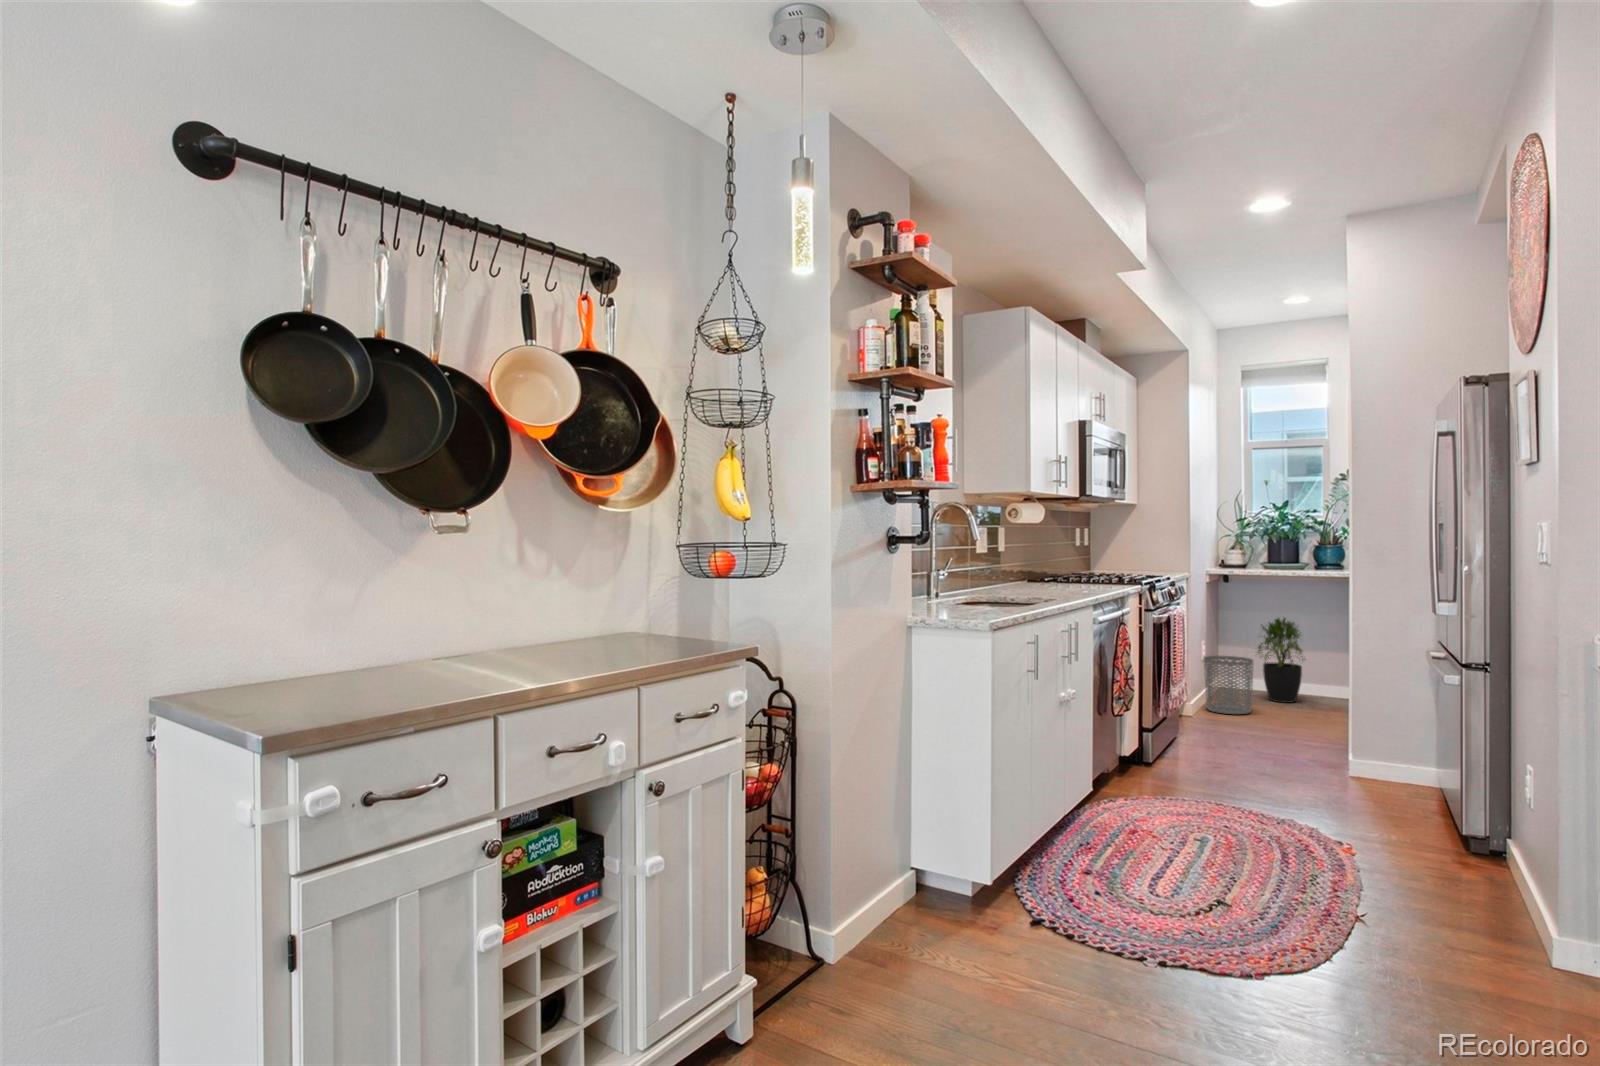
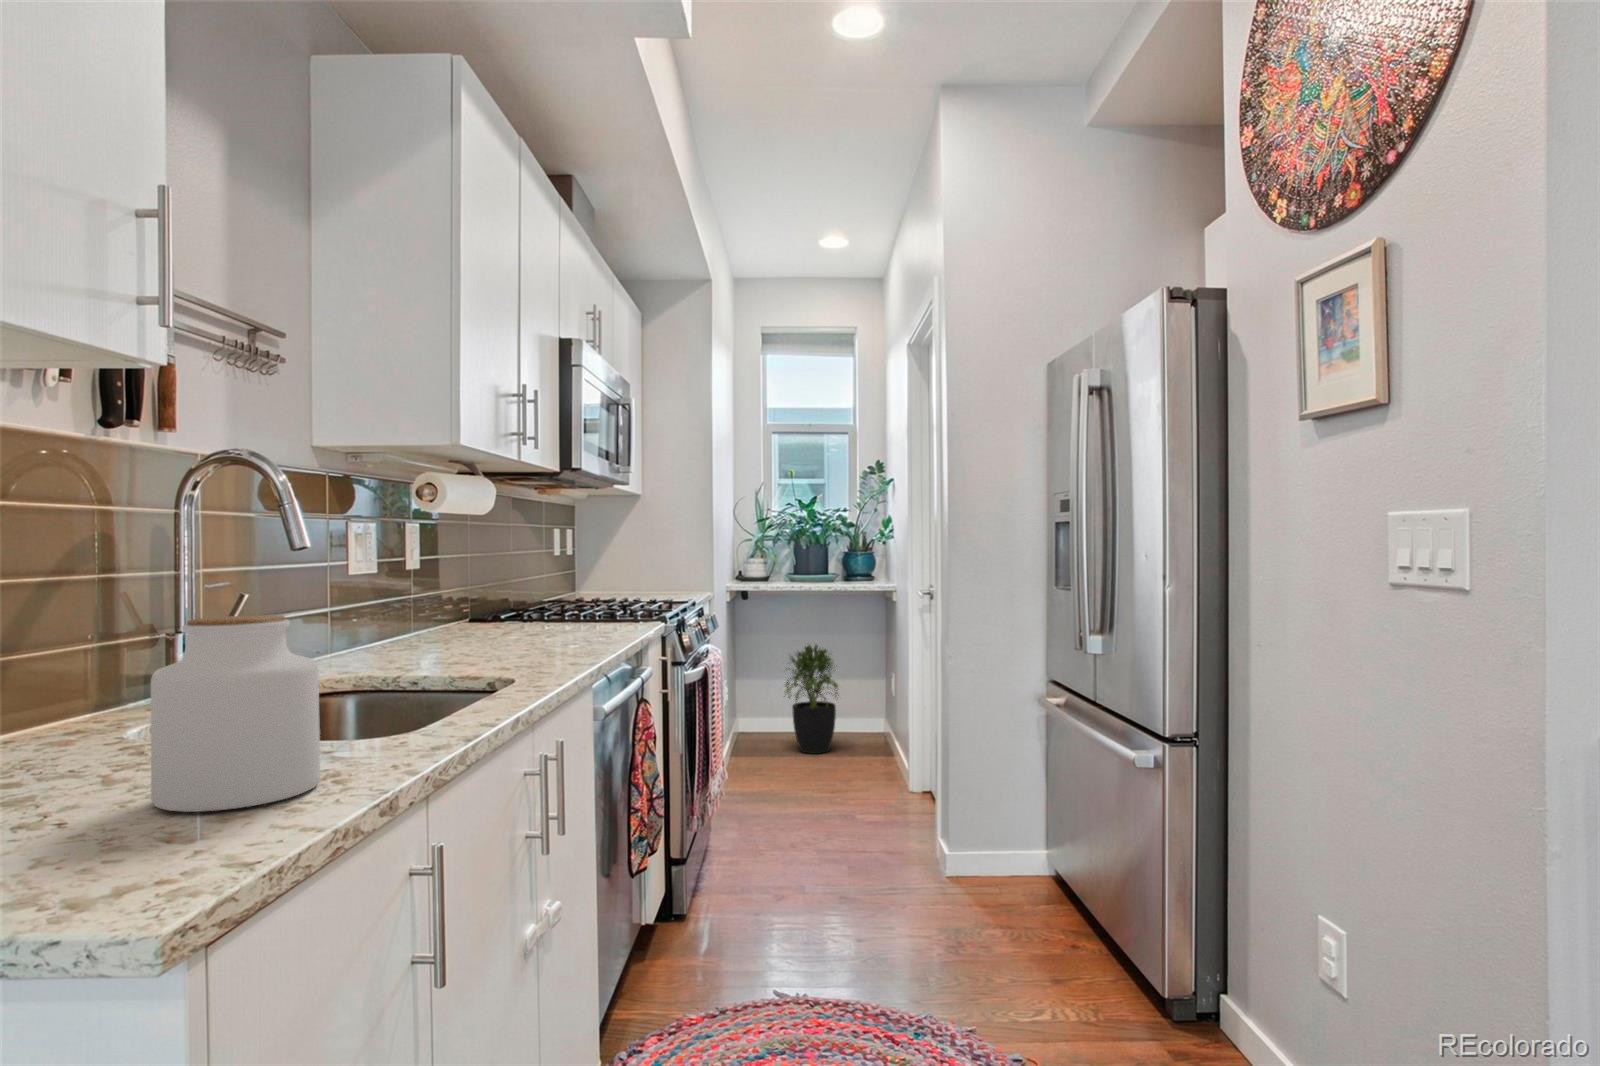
jar: none [953,565,997,620] -> present [151,615,320,812]
waste bin: present [1204,656,1253,714] -> none [728,702,789,784]

